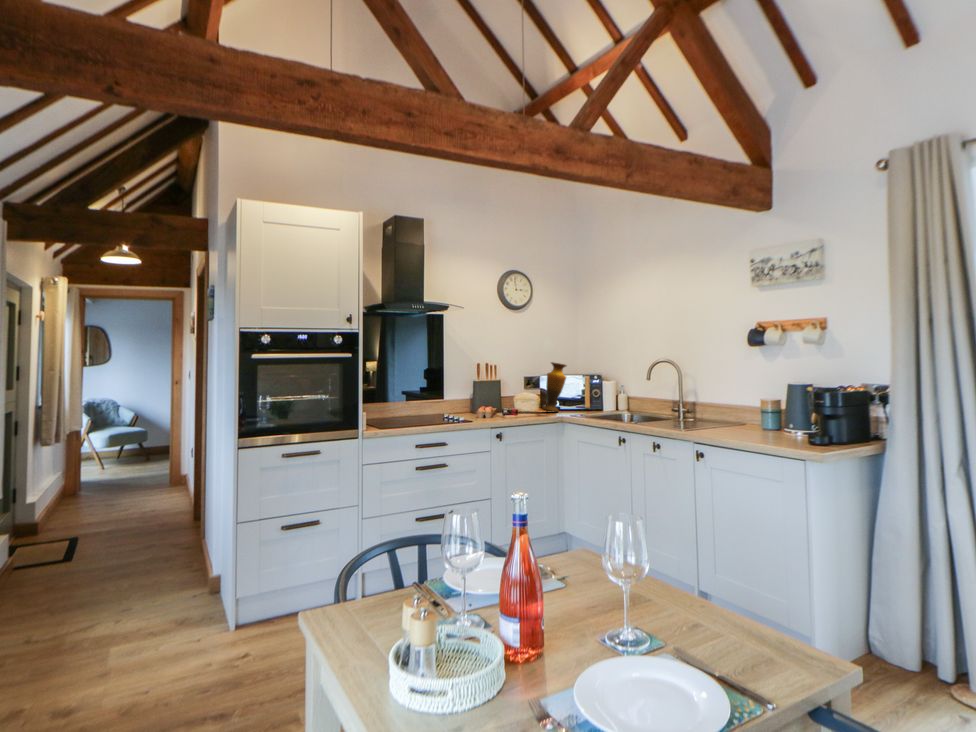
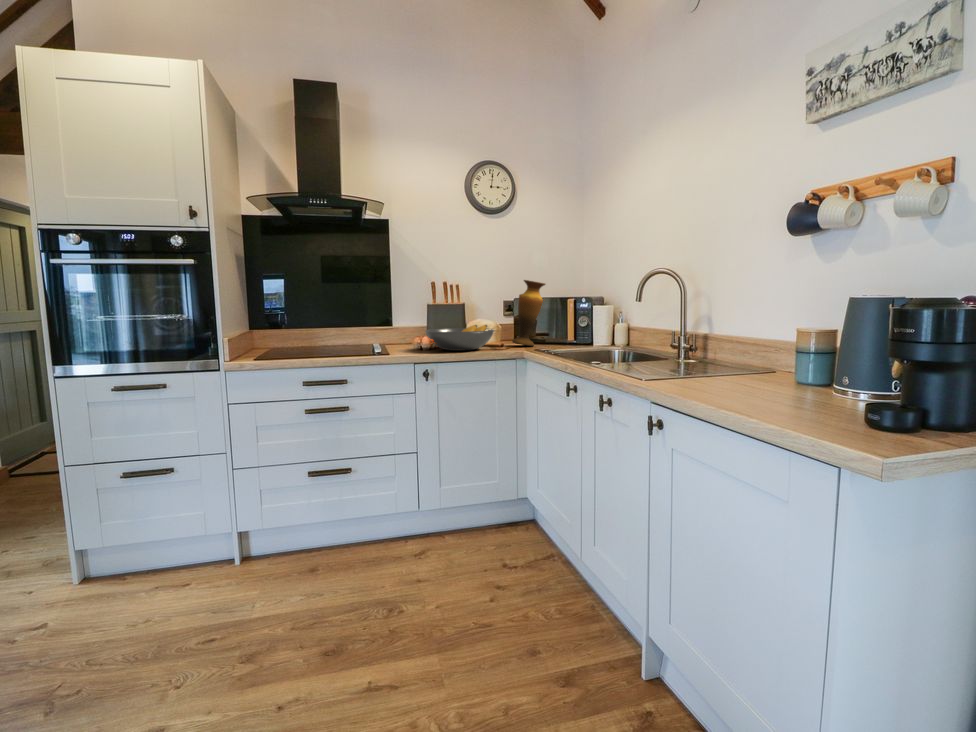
fruit bowl: none [486,396,539,416] -> present [425,325,494,351]

